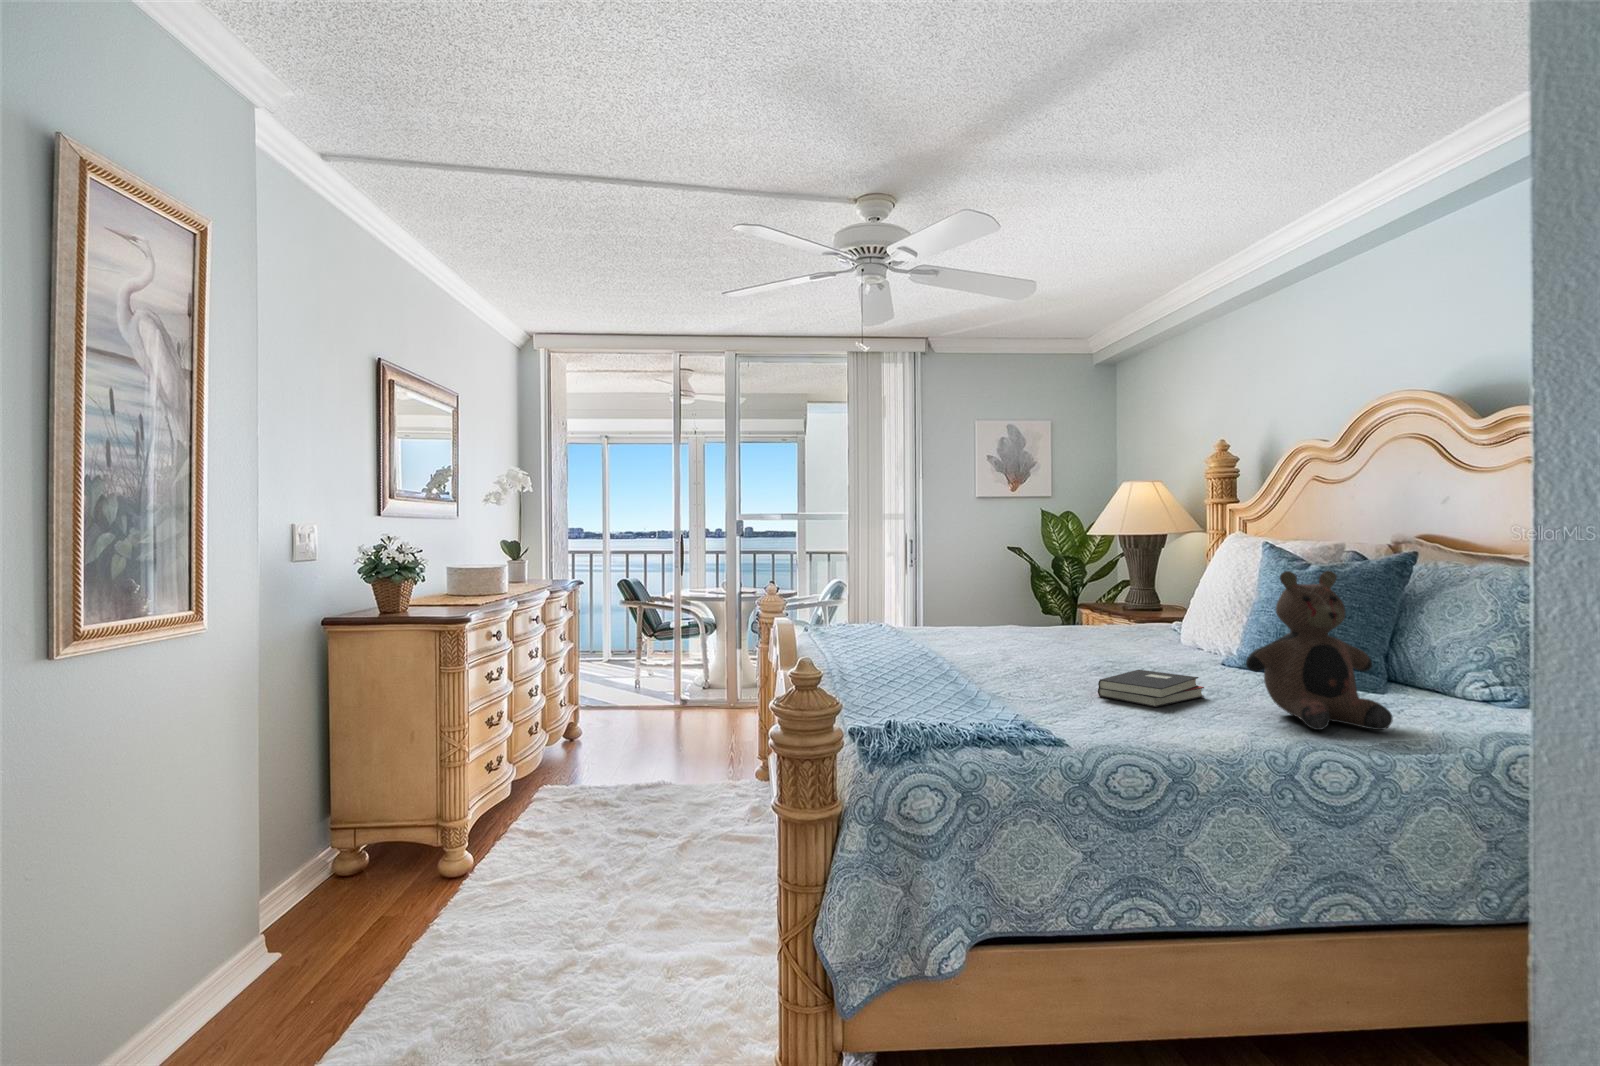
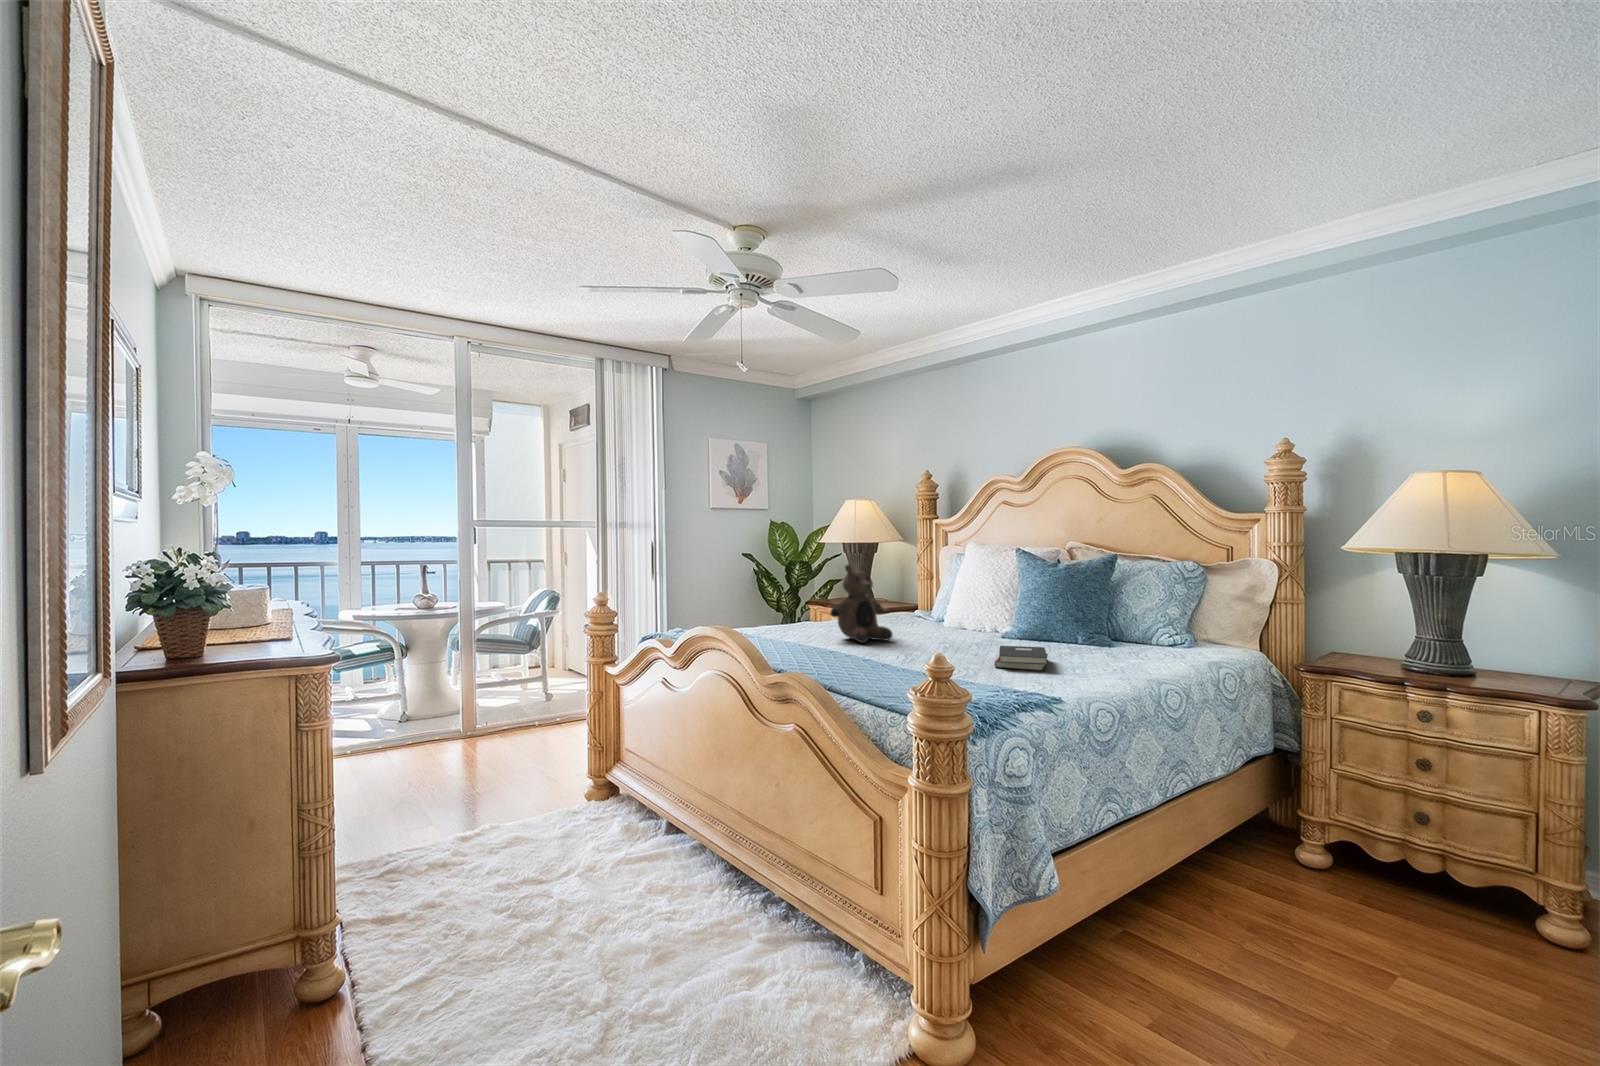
teddy bear: present [1246,571,1392,730] -> present [830,564,893,643]

